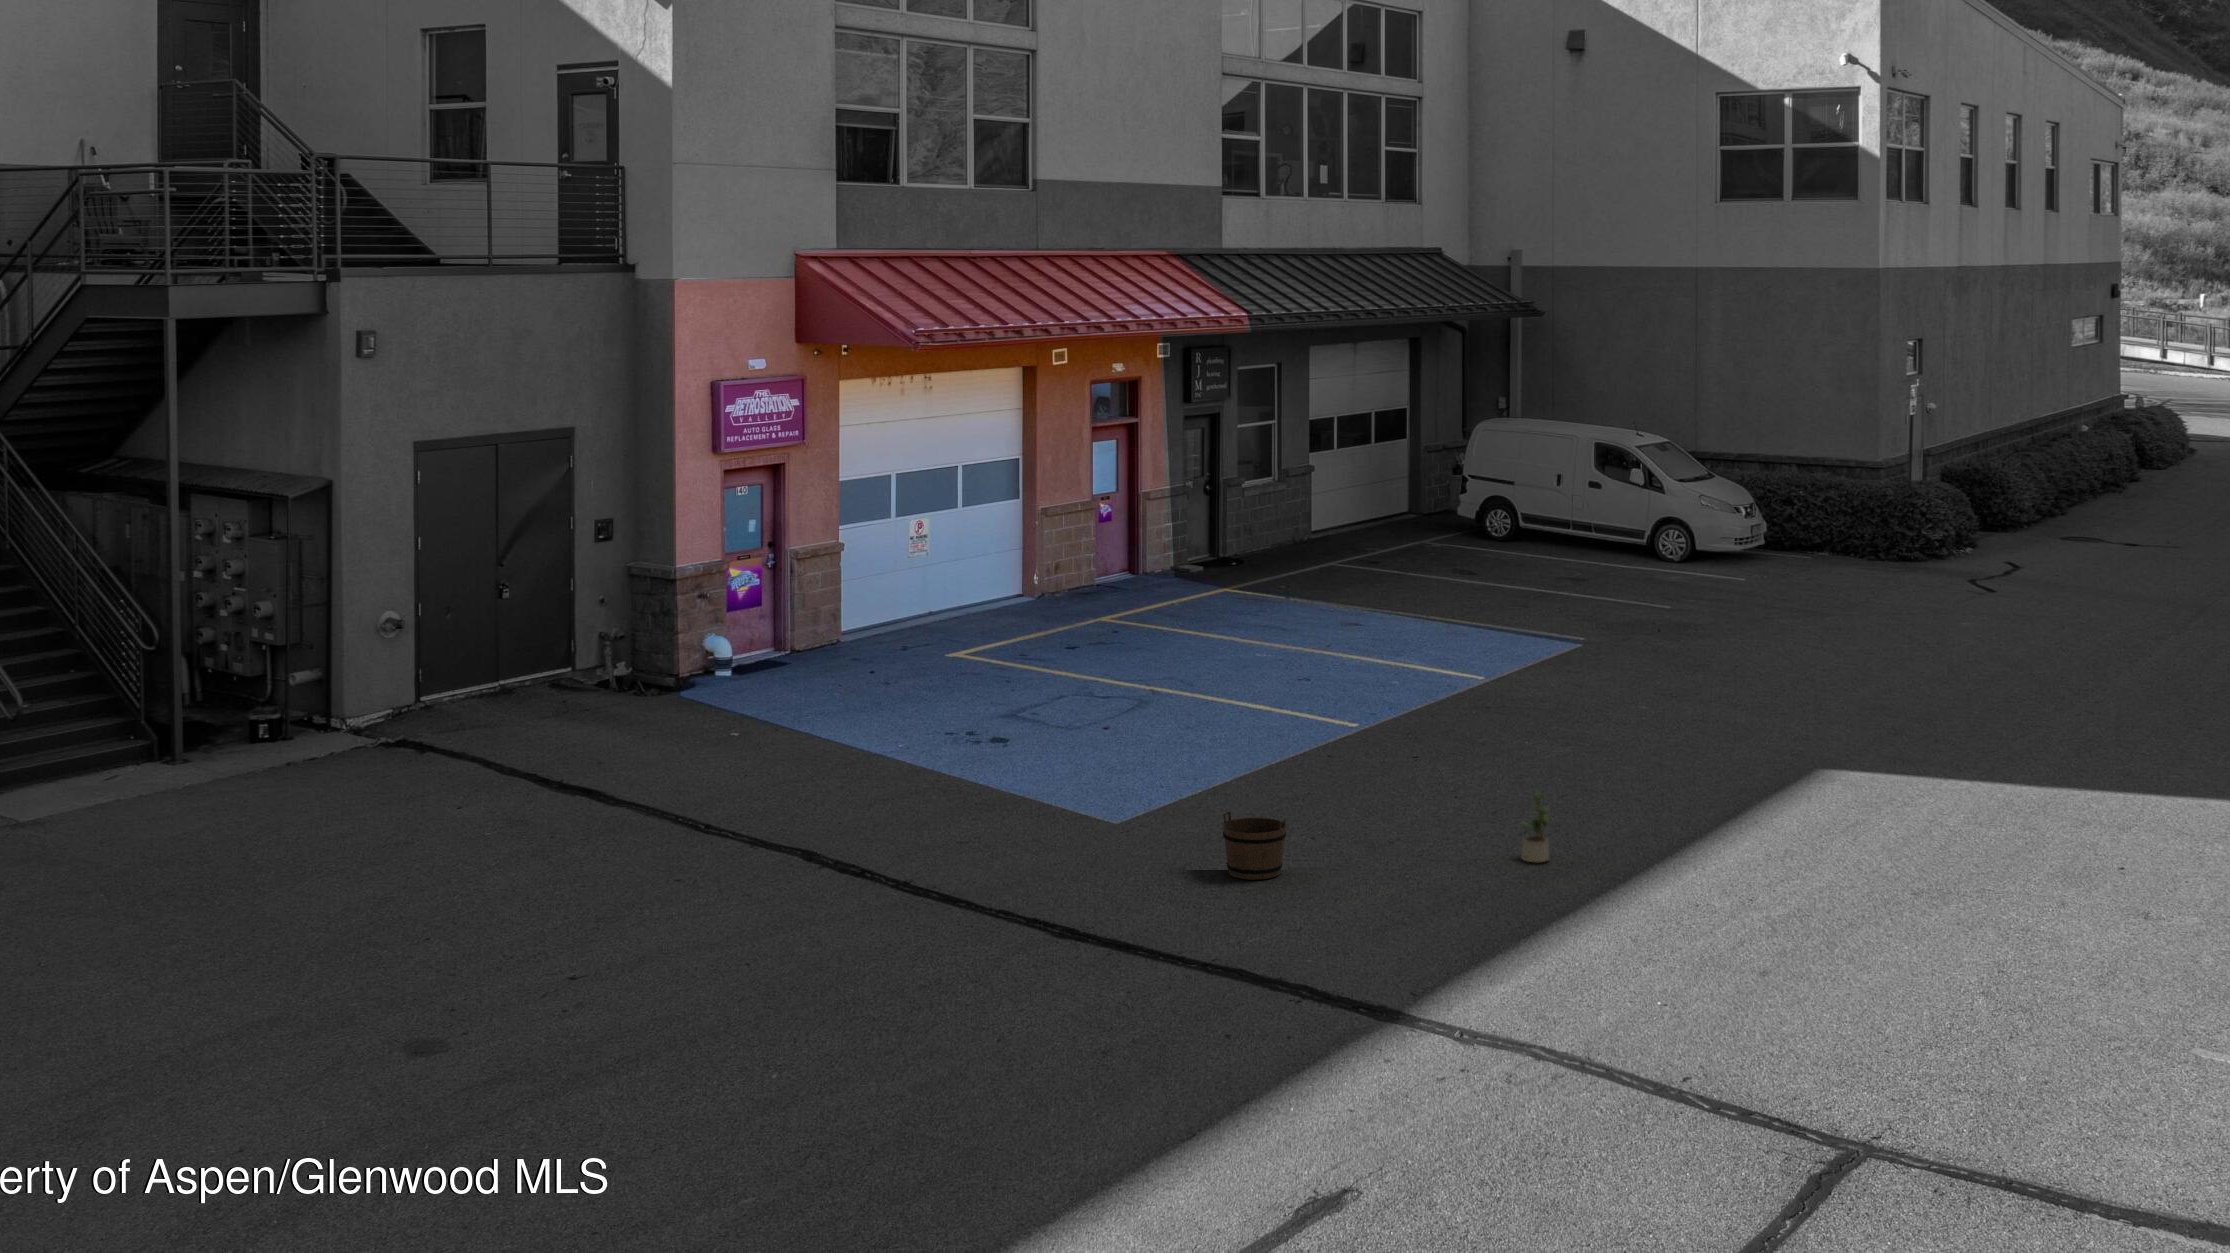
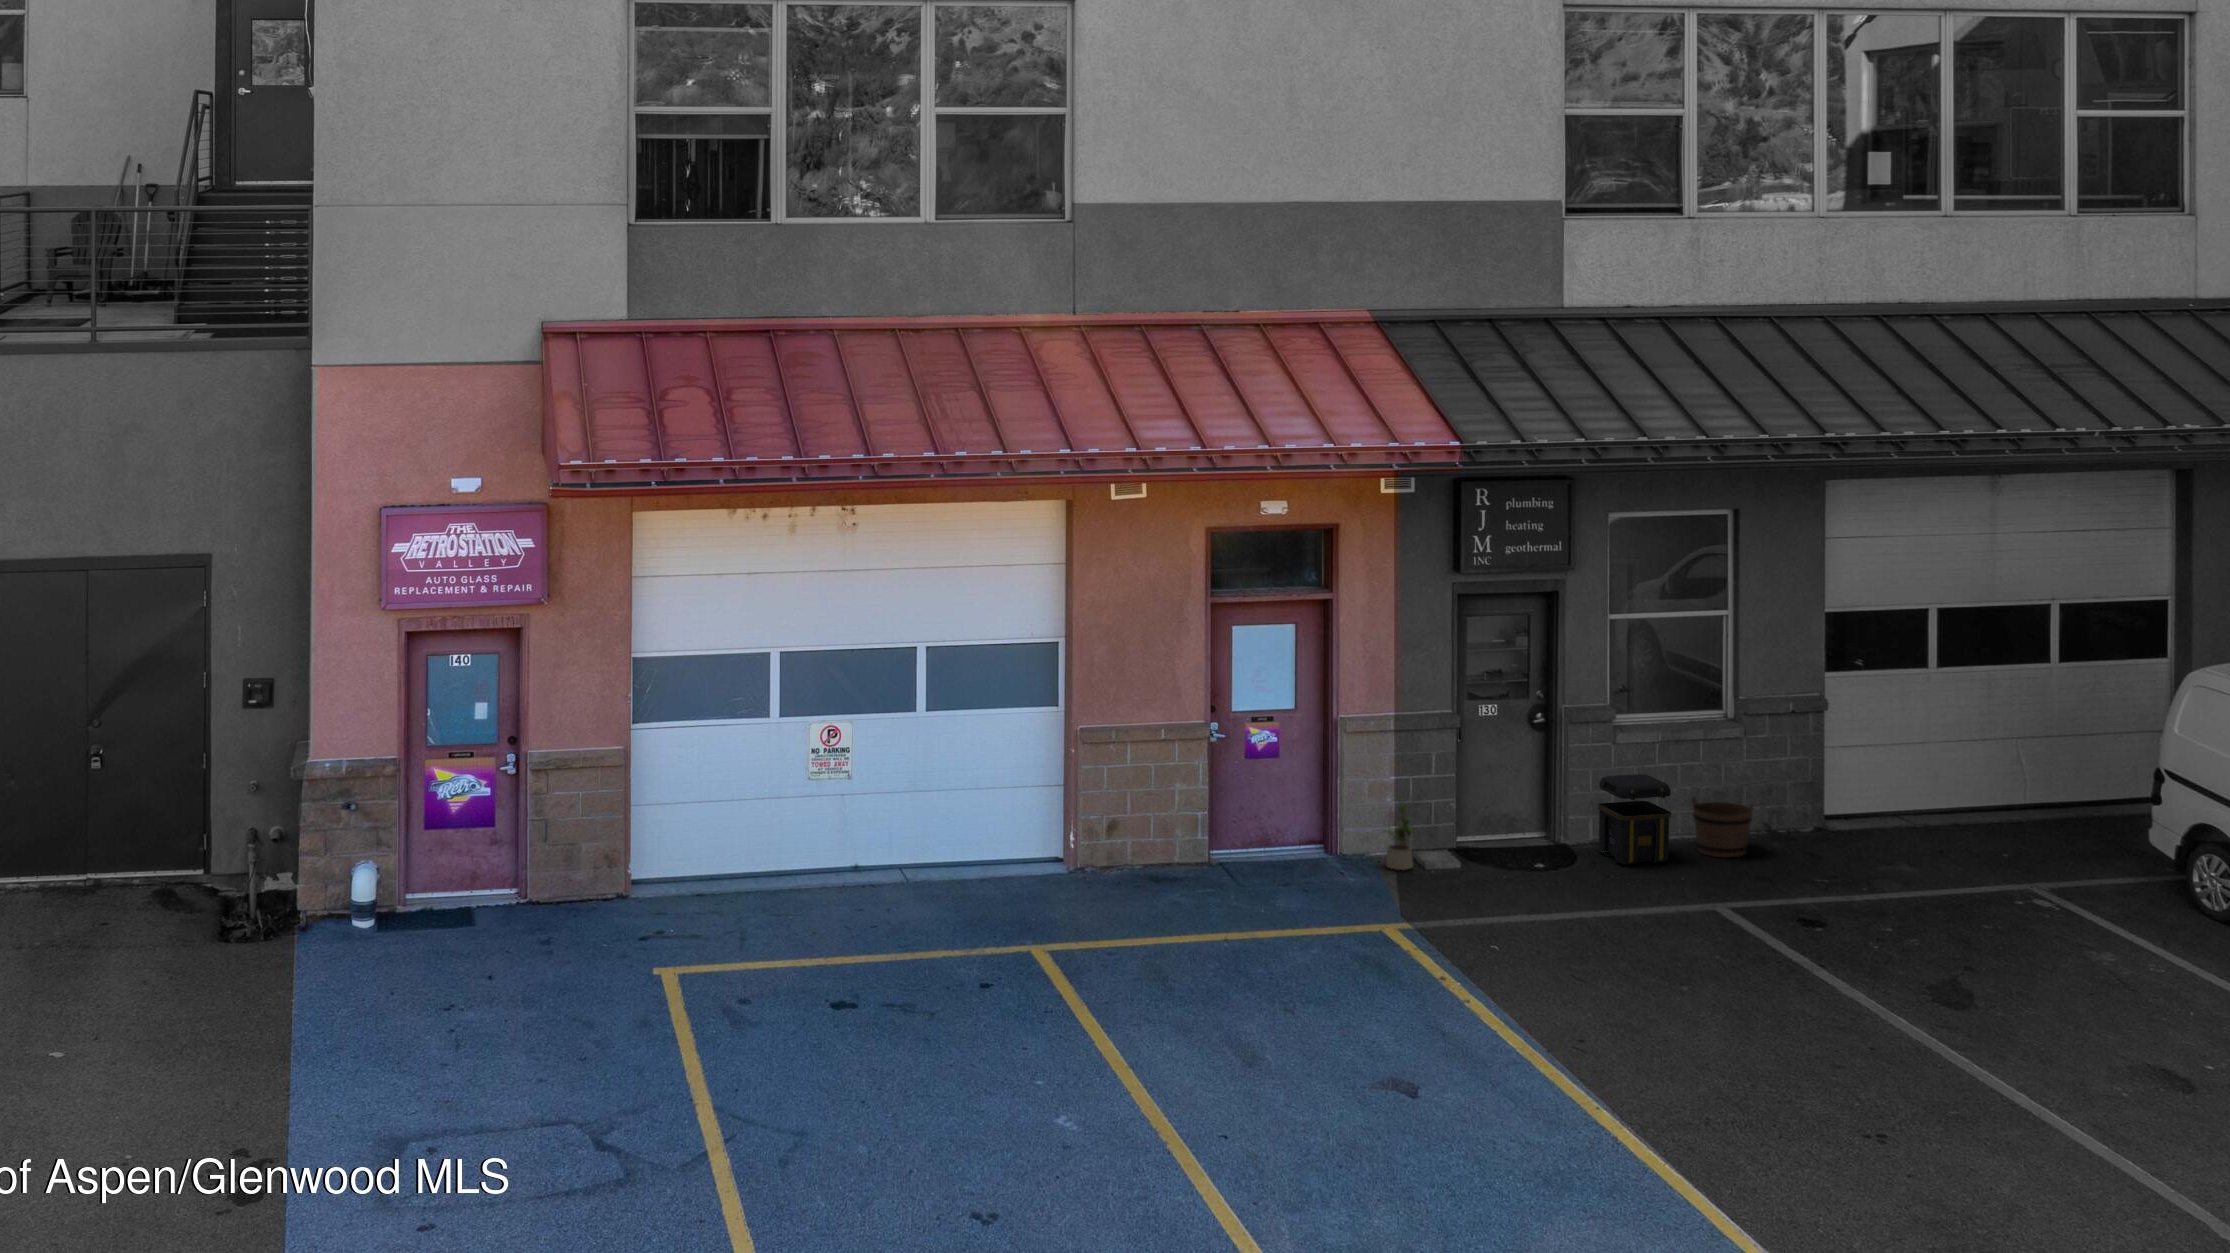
toolbox: none [1747,761,1823,856] -> present [1598,774,1671,865]
bucket: present [1223,812,1286,880] -> present [1693,797,1753,857]

